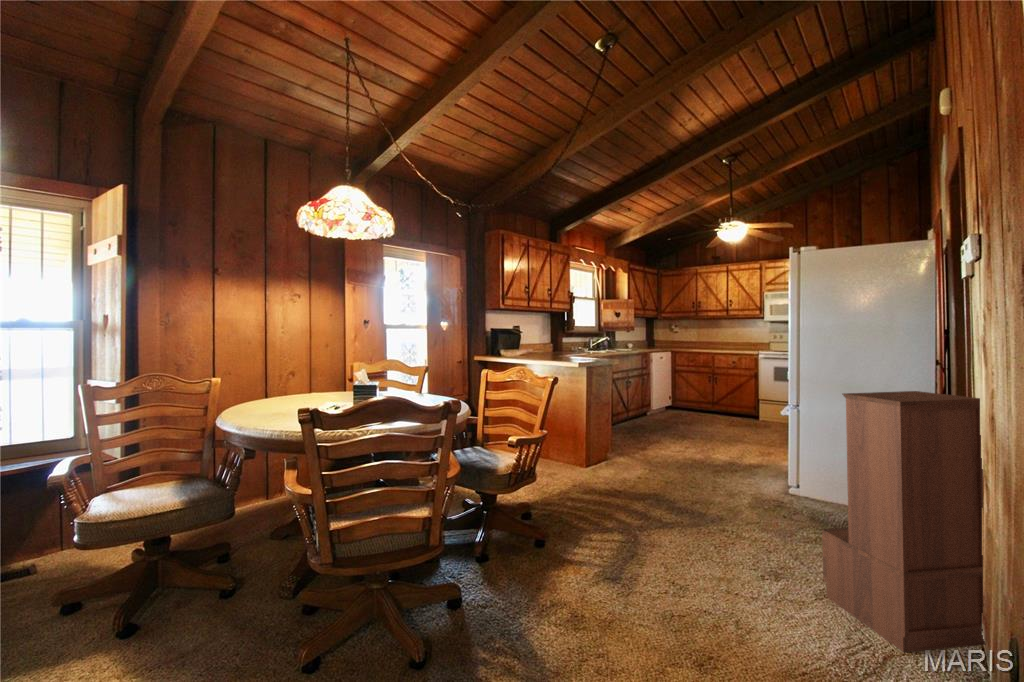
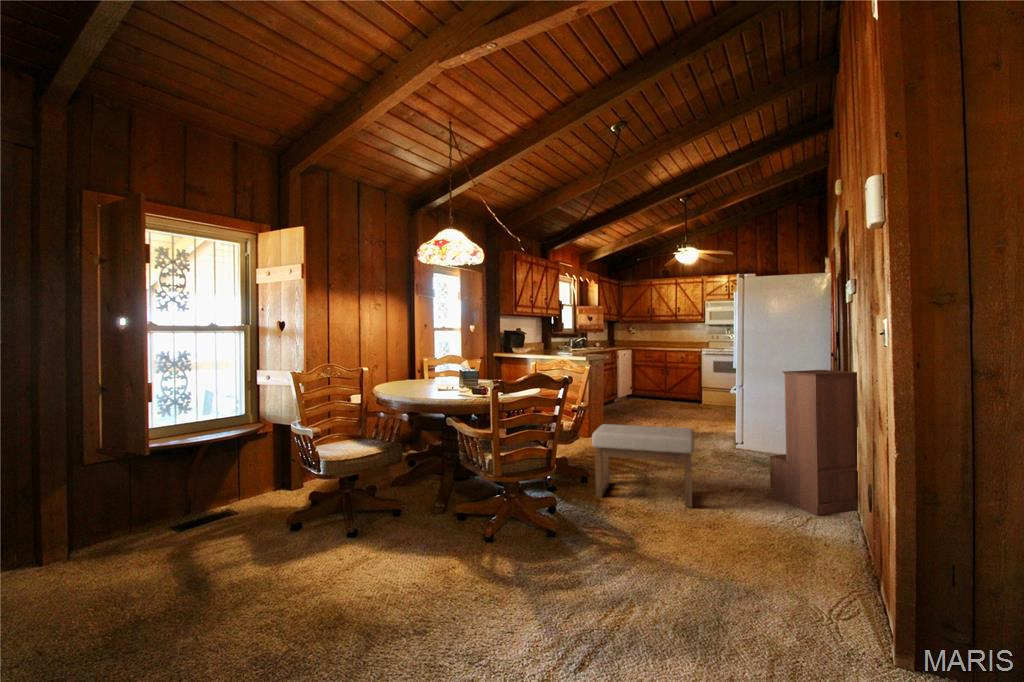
ottoman: none [535,463,695,612] -> present [592,424,694,508]

